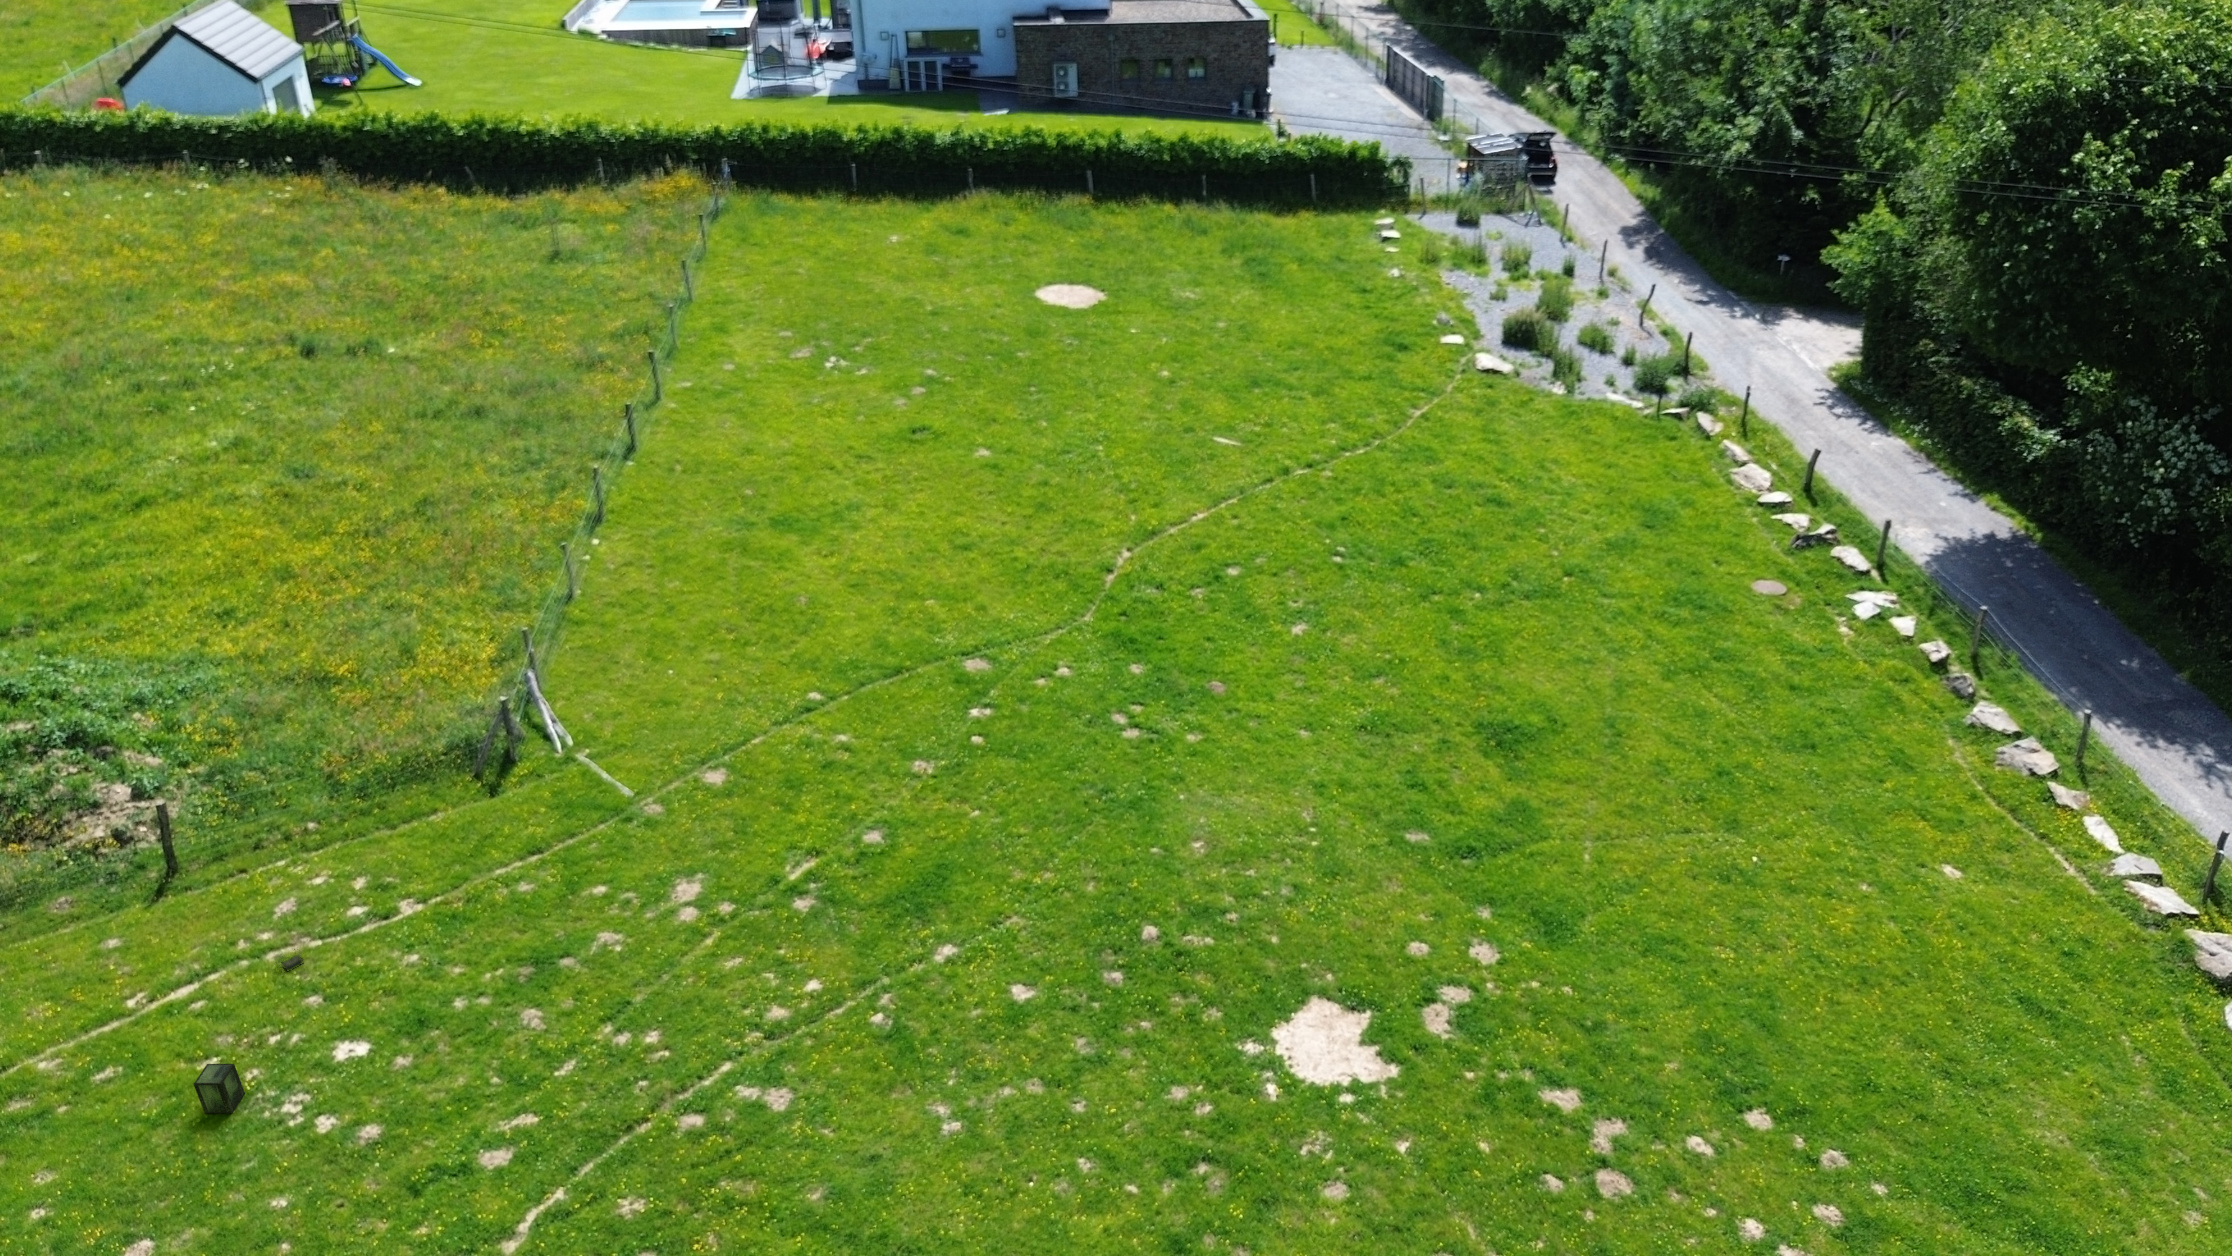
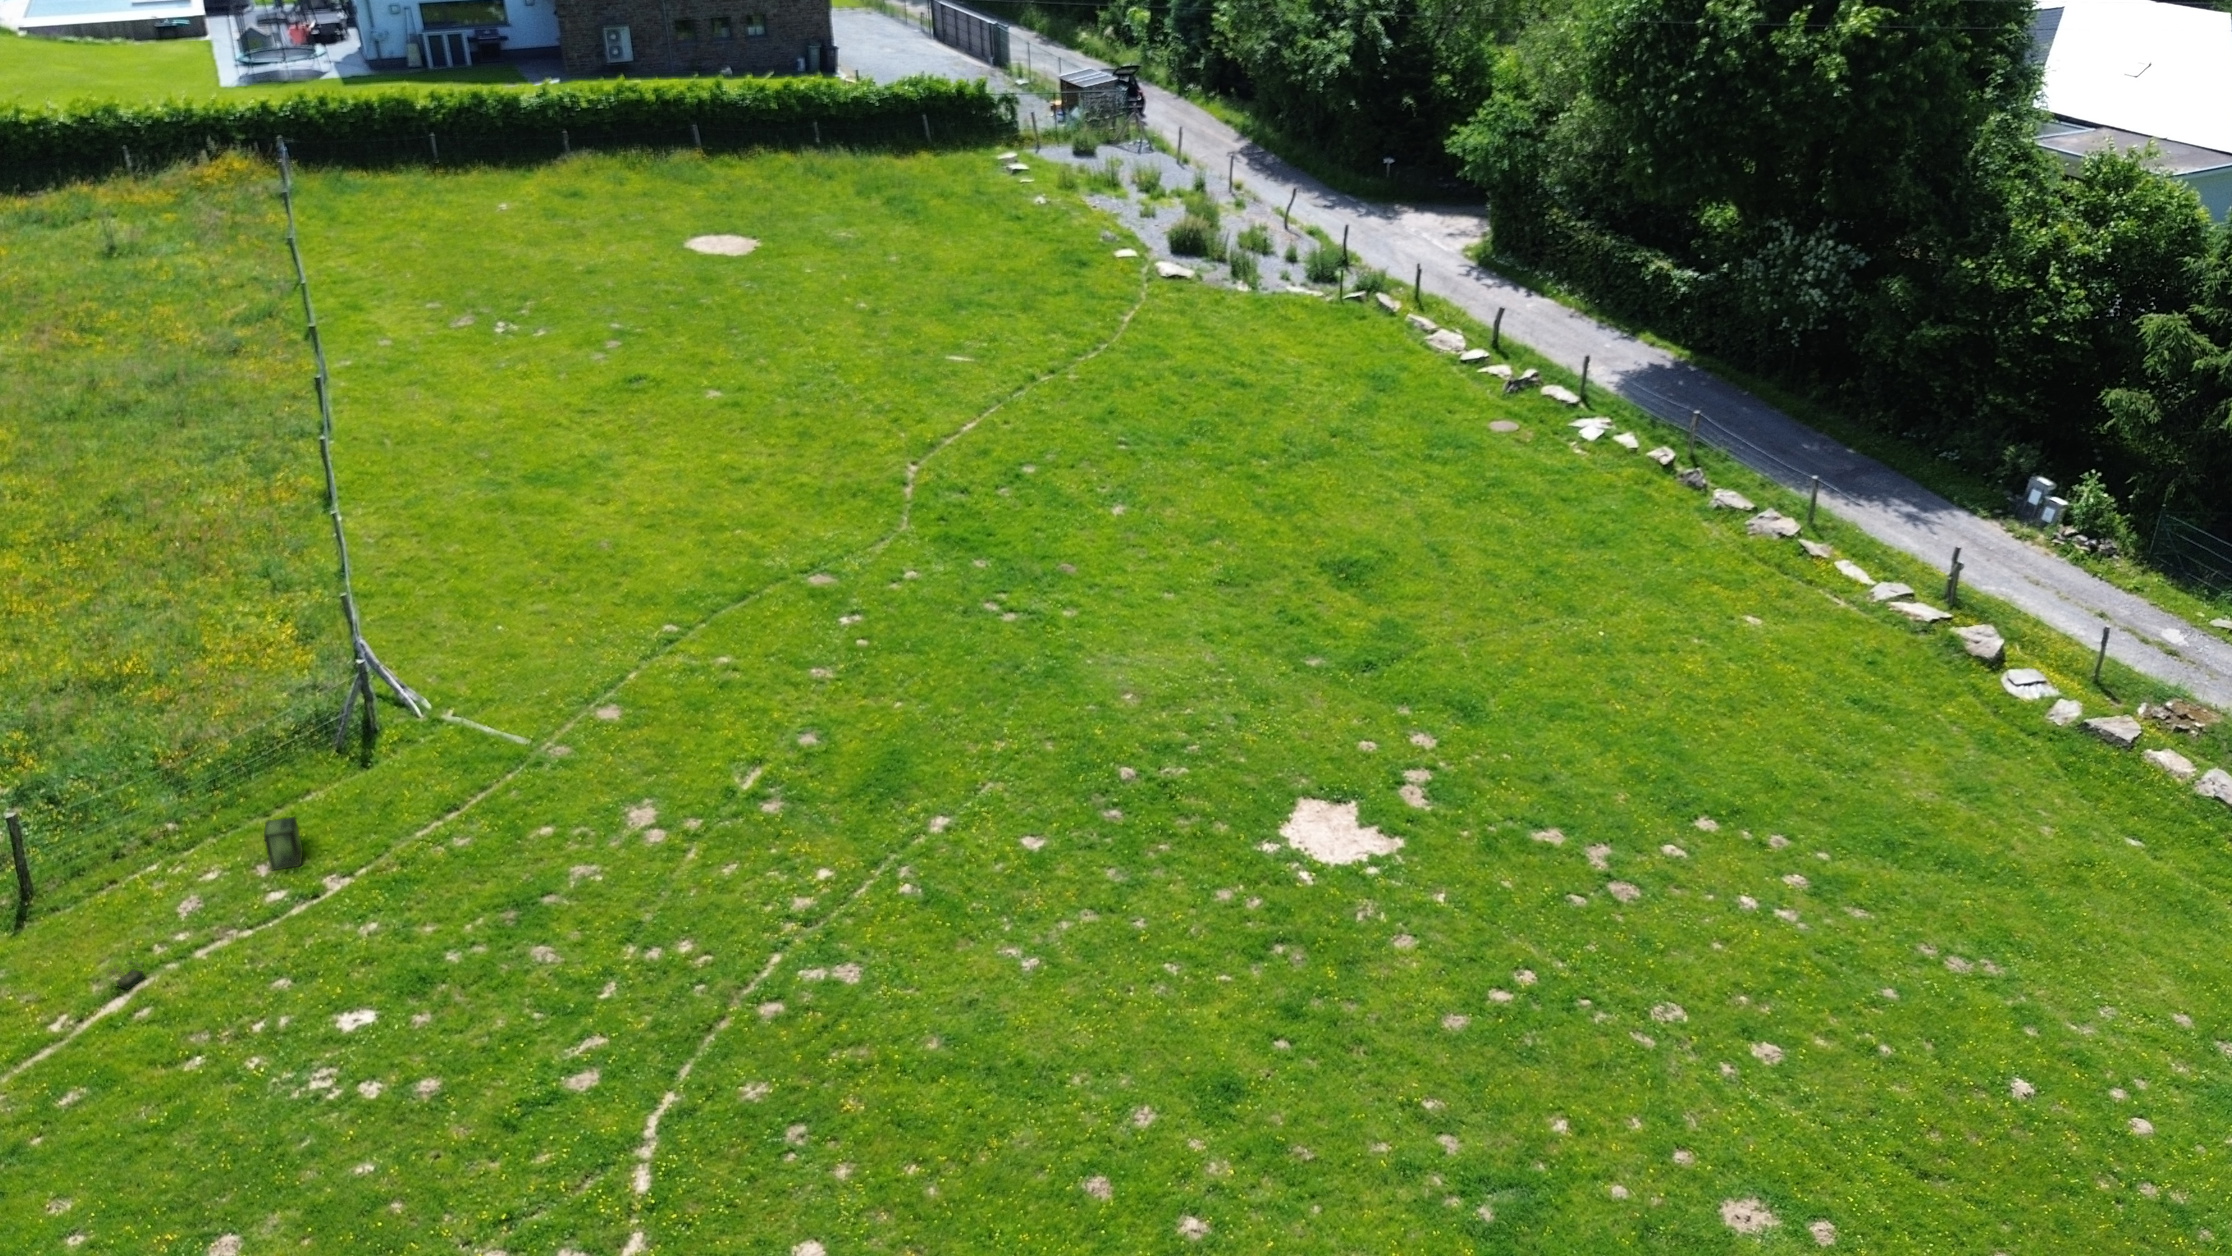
storage box: present [194,1064,245,1114] -> present [264,817,303,870]

